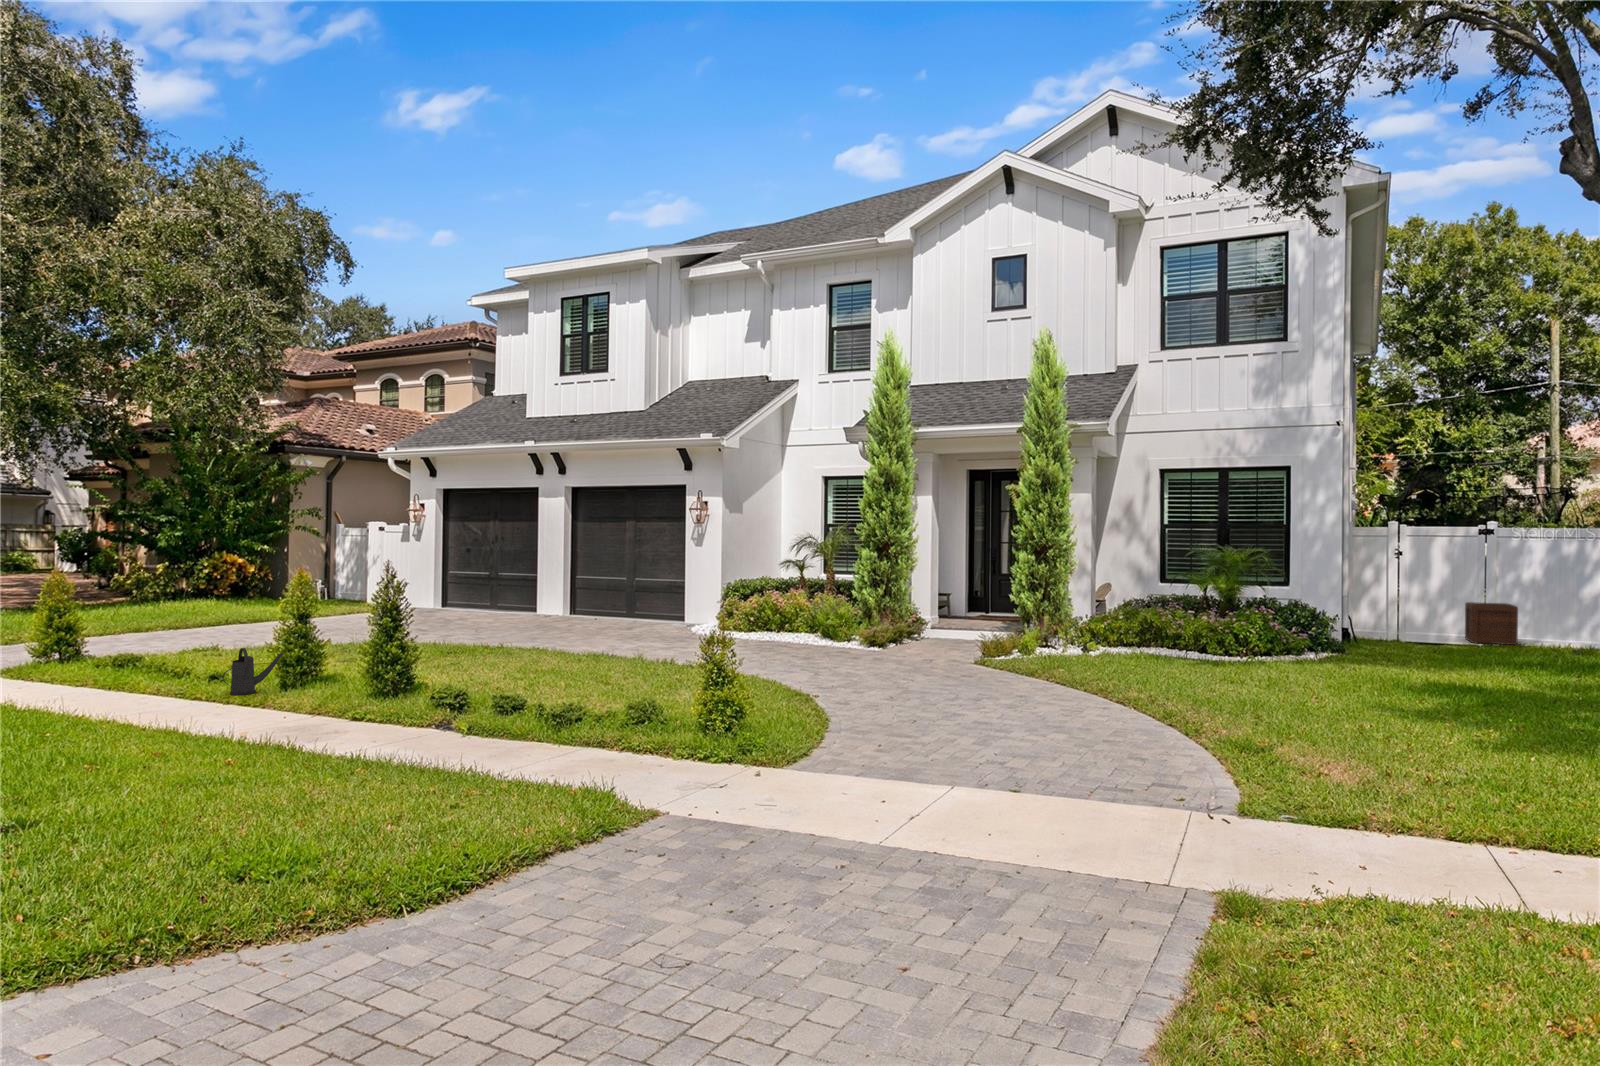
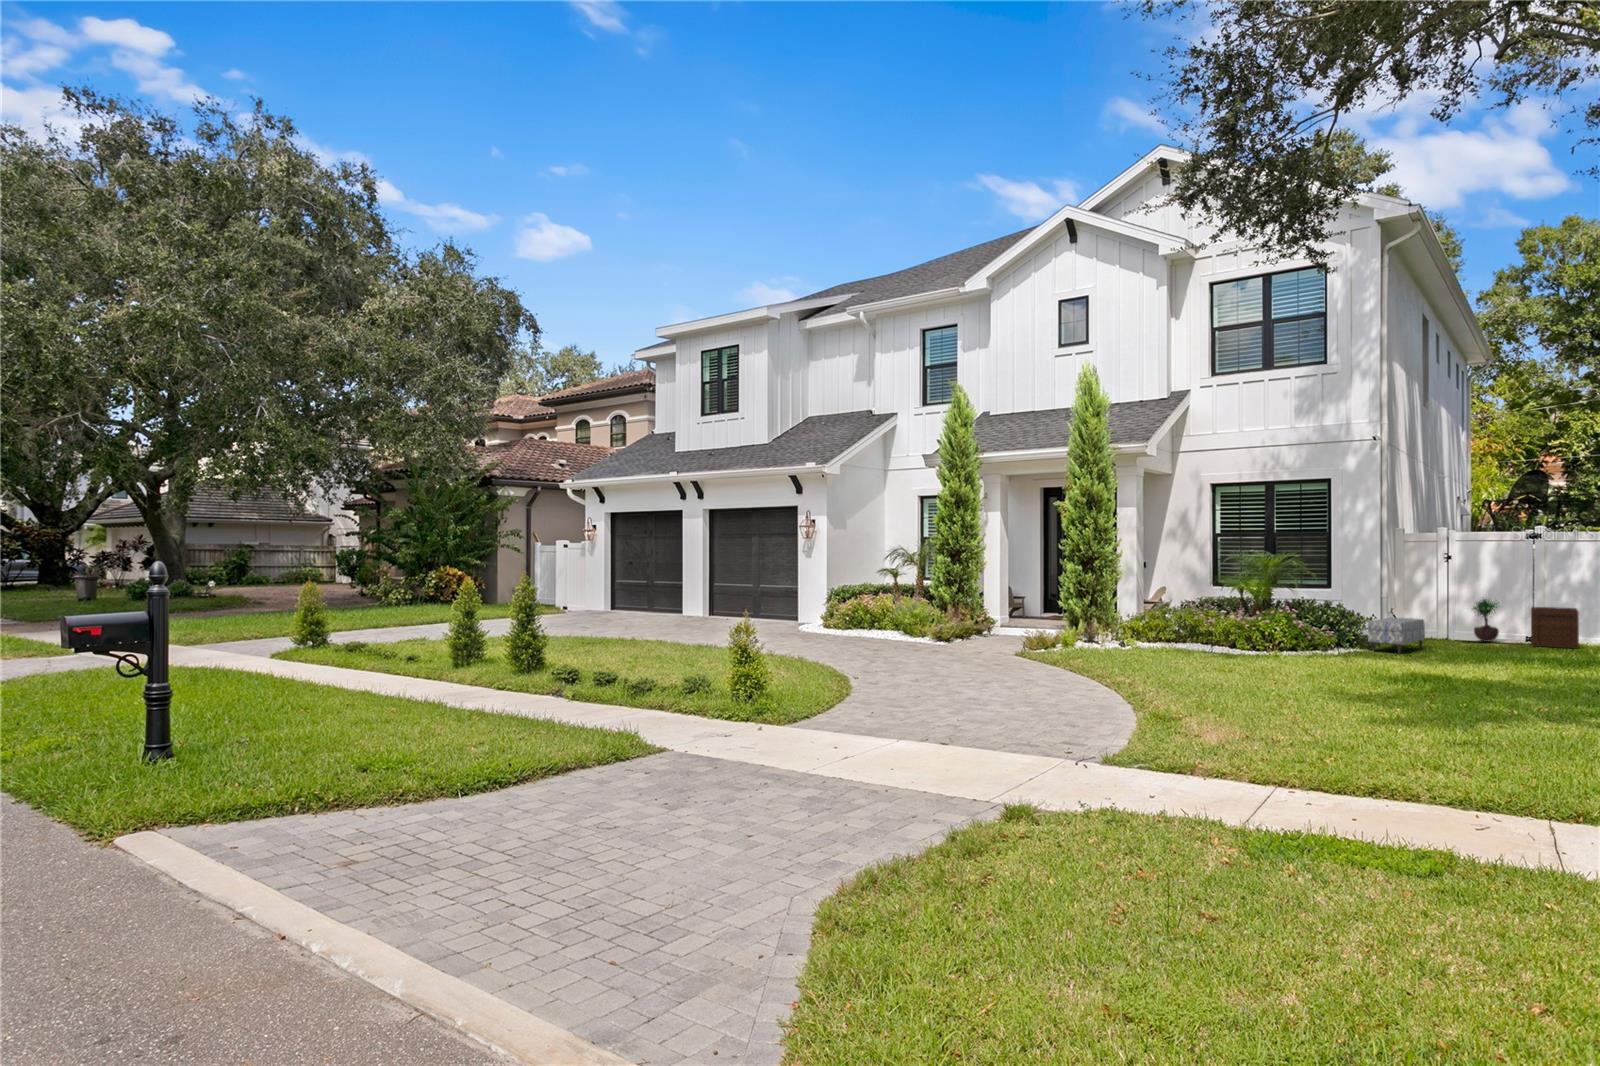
potted tree: none [1406,589,1440,638] -> present [1473,598,1499,642]
bench: none [1331,614,1379,653] -> present [1368,617,1425,654]
watering can: present [222,648,283,695] -> none [413,638,455,673]

